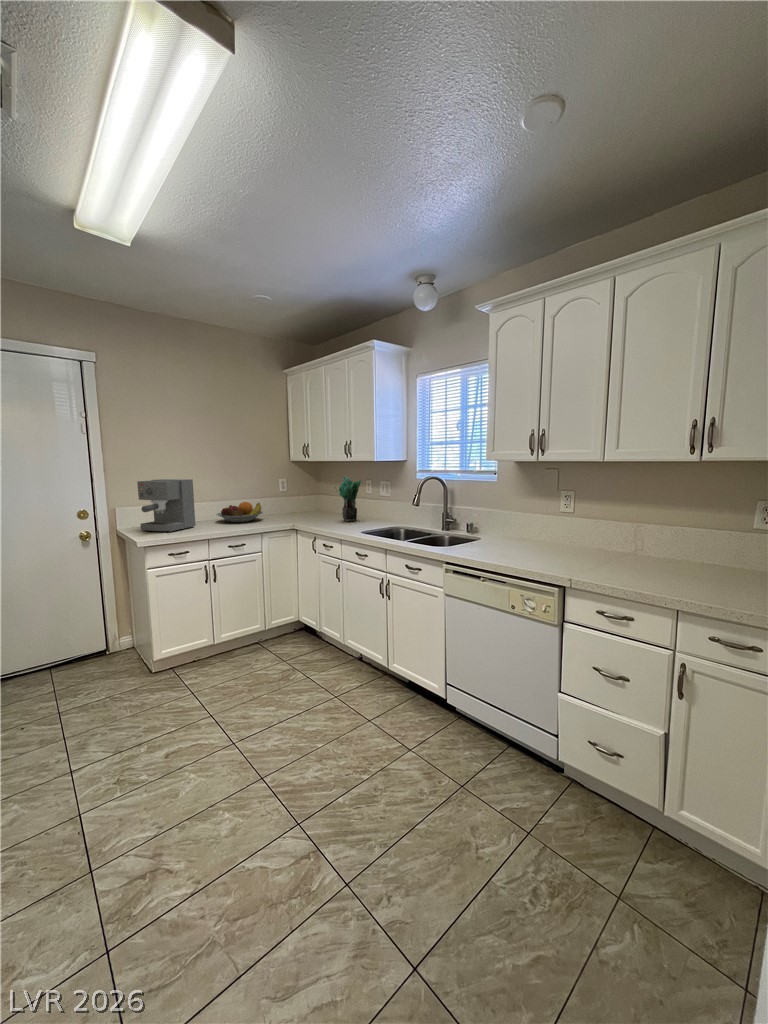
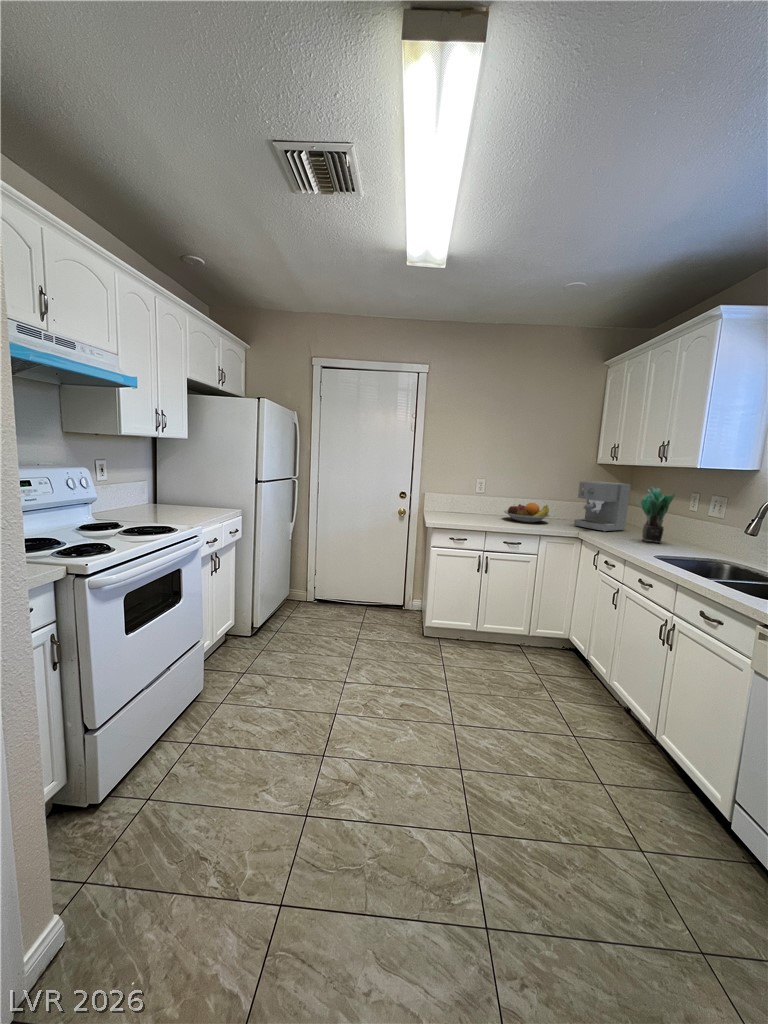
coffee maker: present [137,479,195,532] -> present [574,481,631,532]

